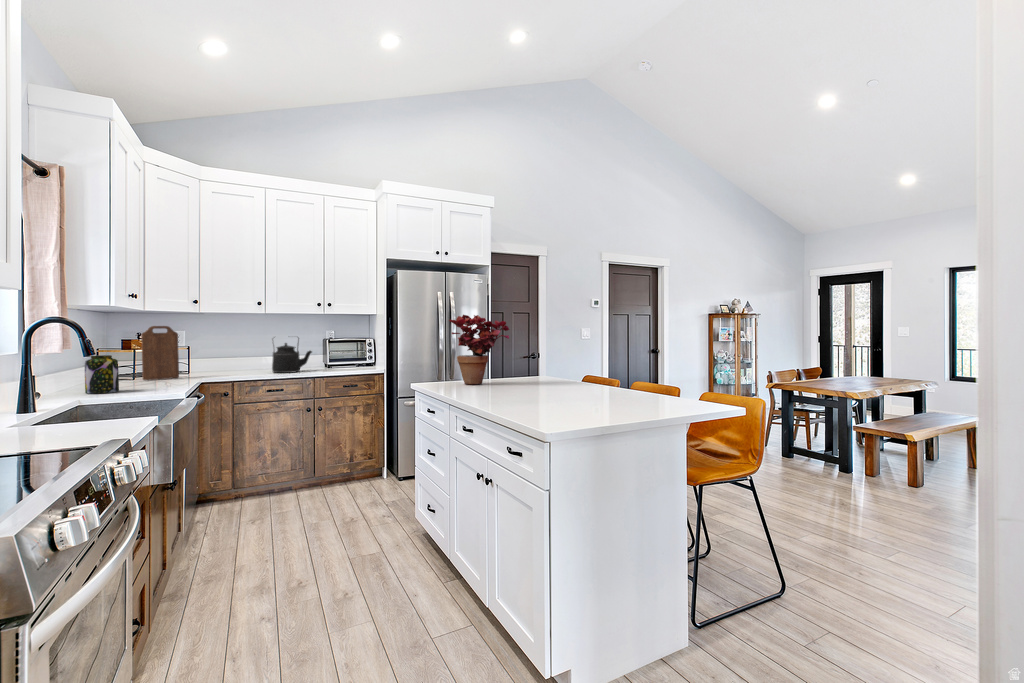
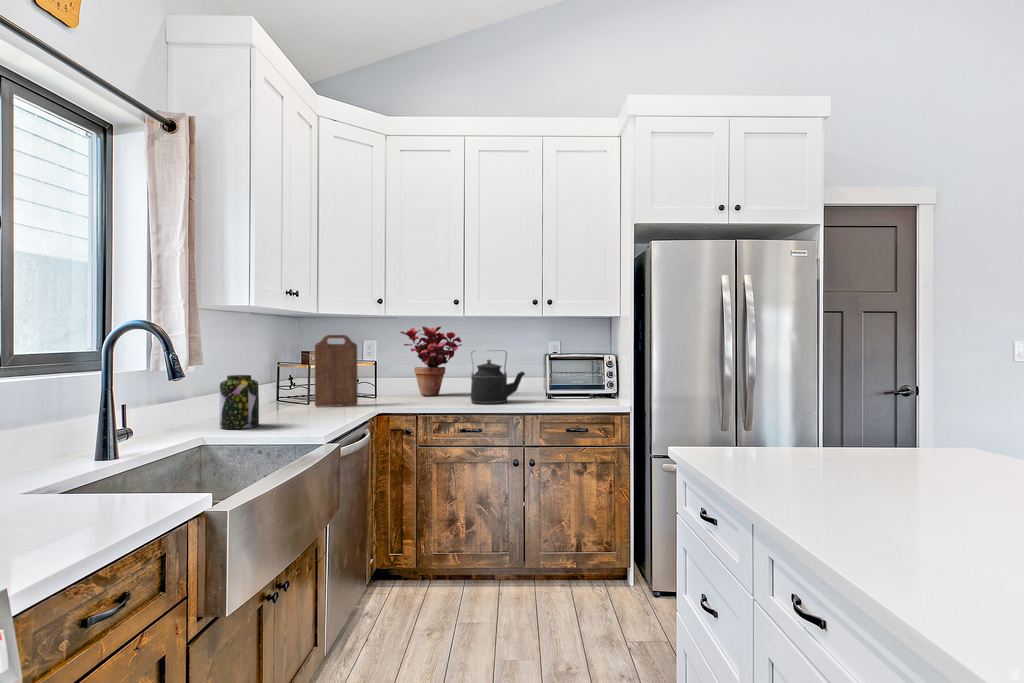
potted plant: present [449,315,509,384] -> present [400,327,462,395]

